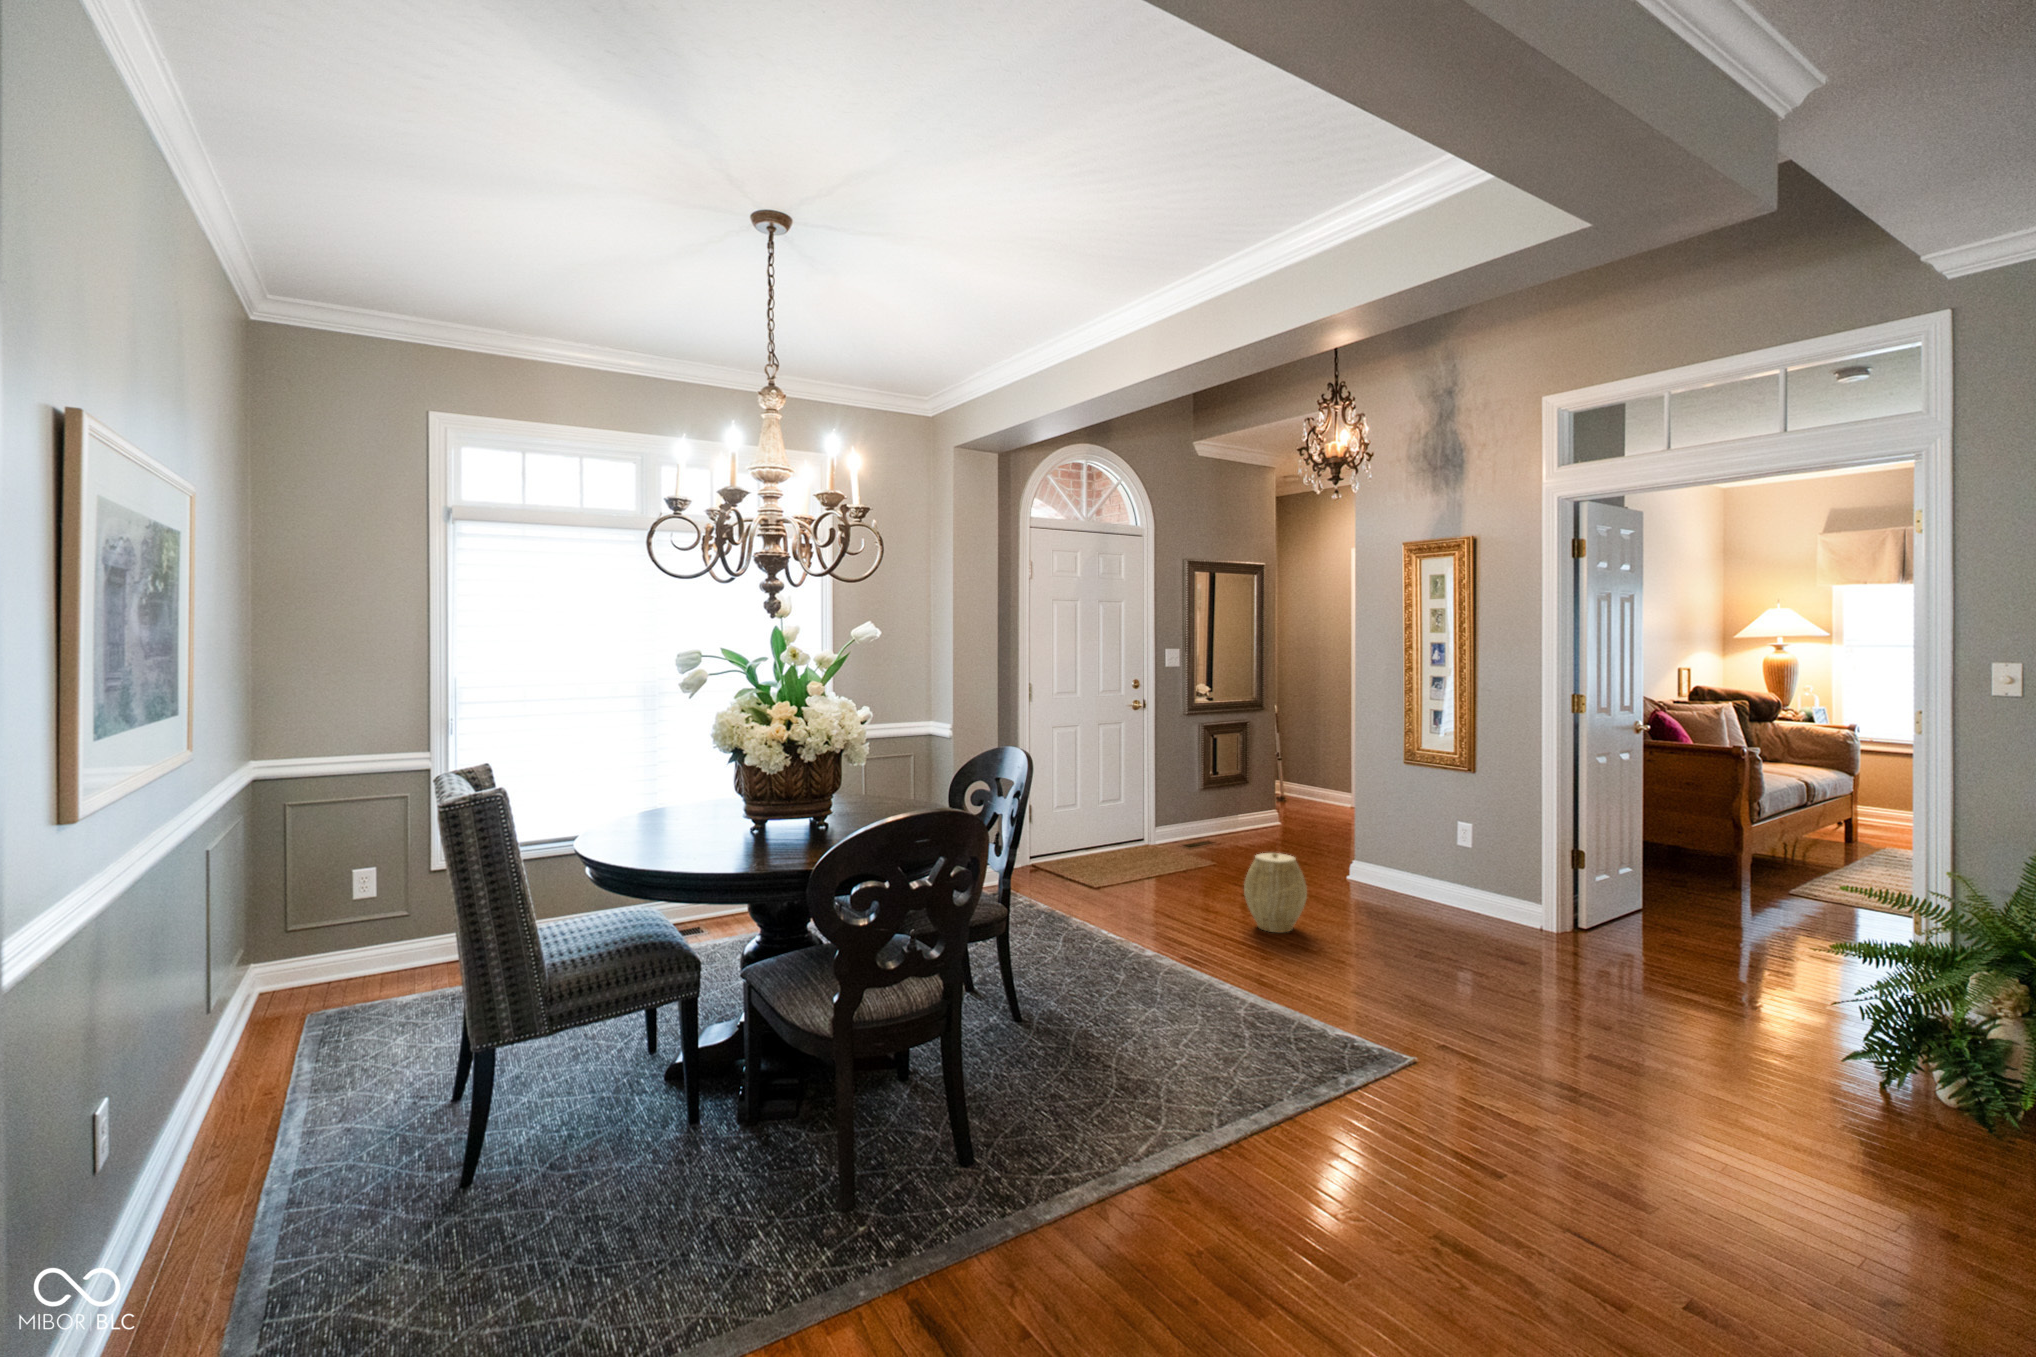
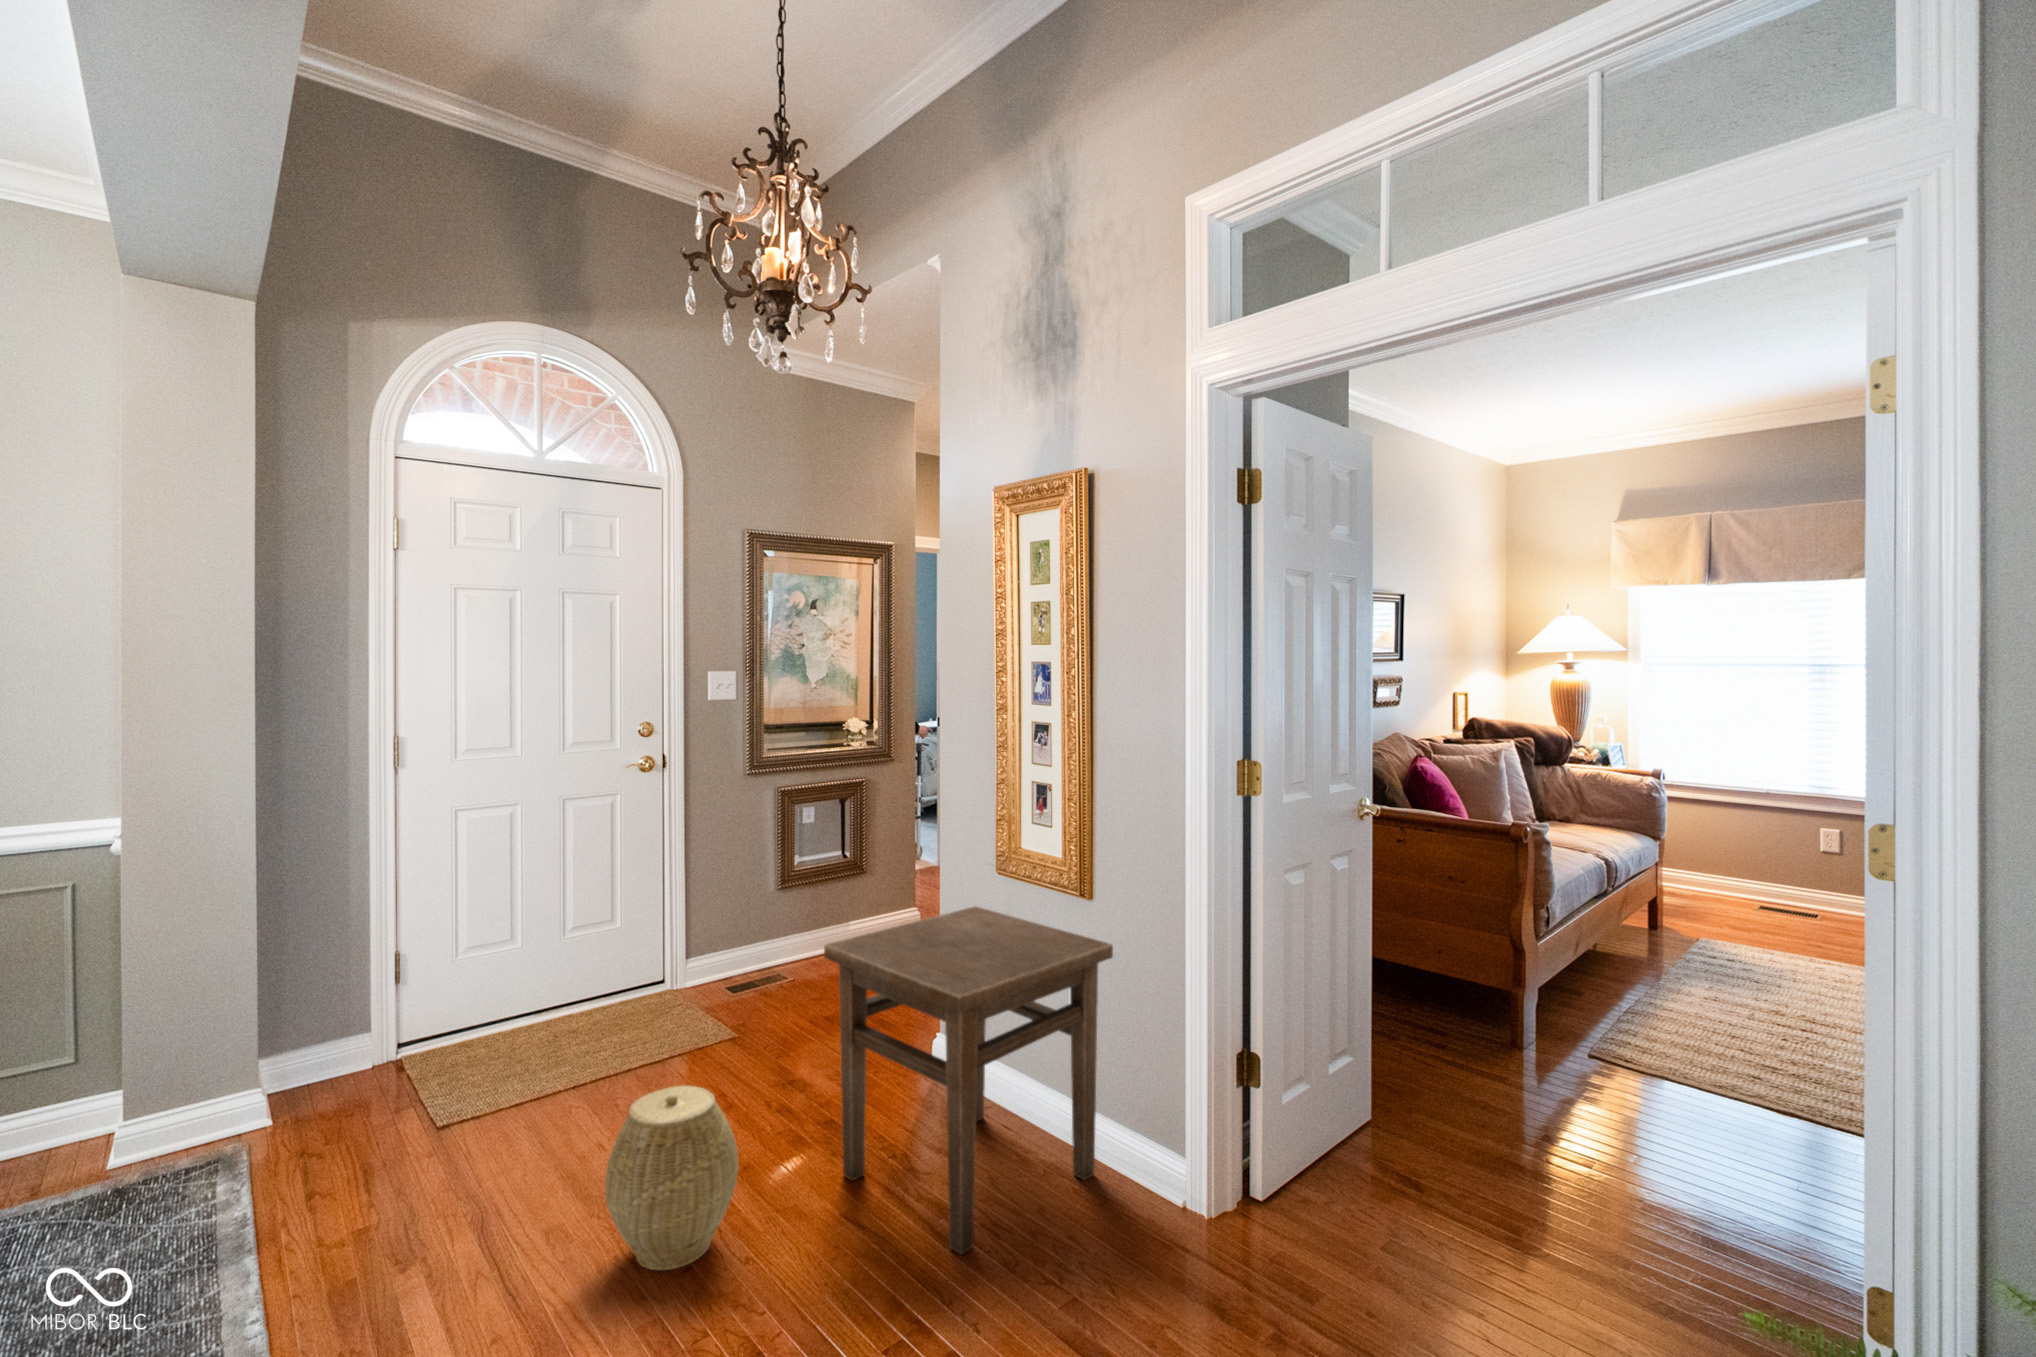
side table: none [1329,781,1491,936] -> present [824,906,1113,1254]

